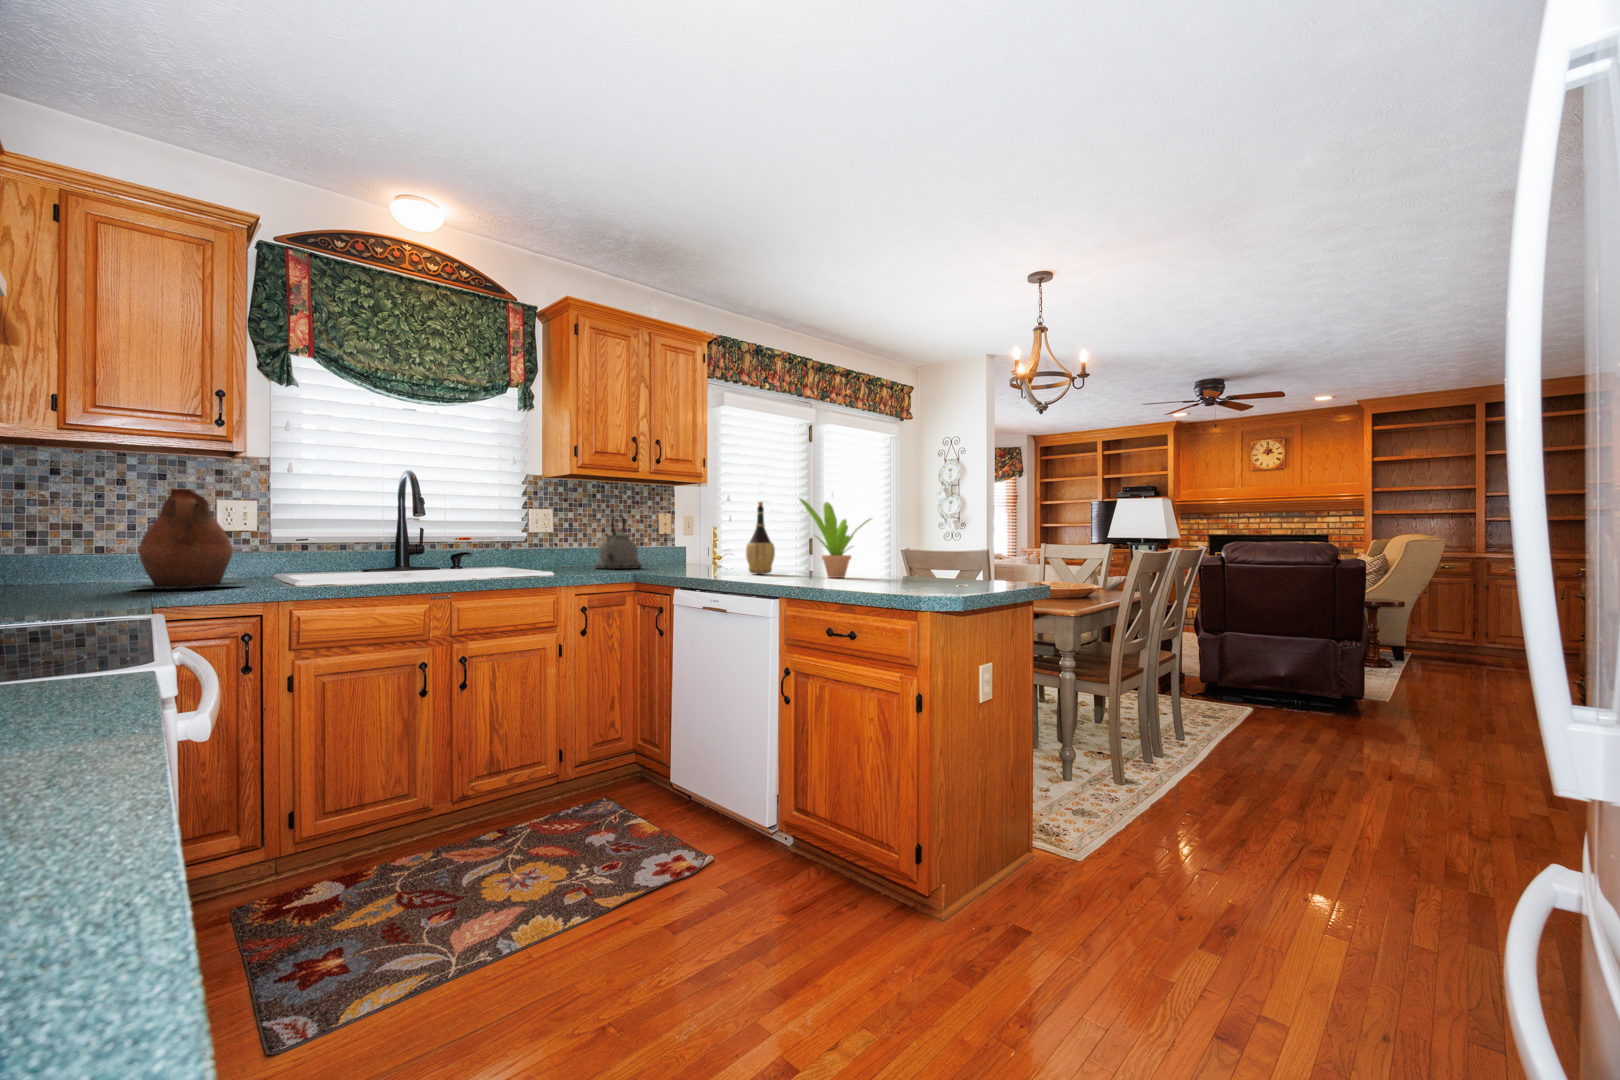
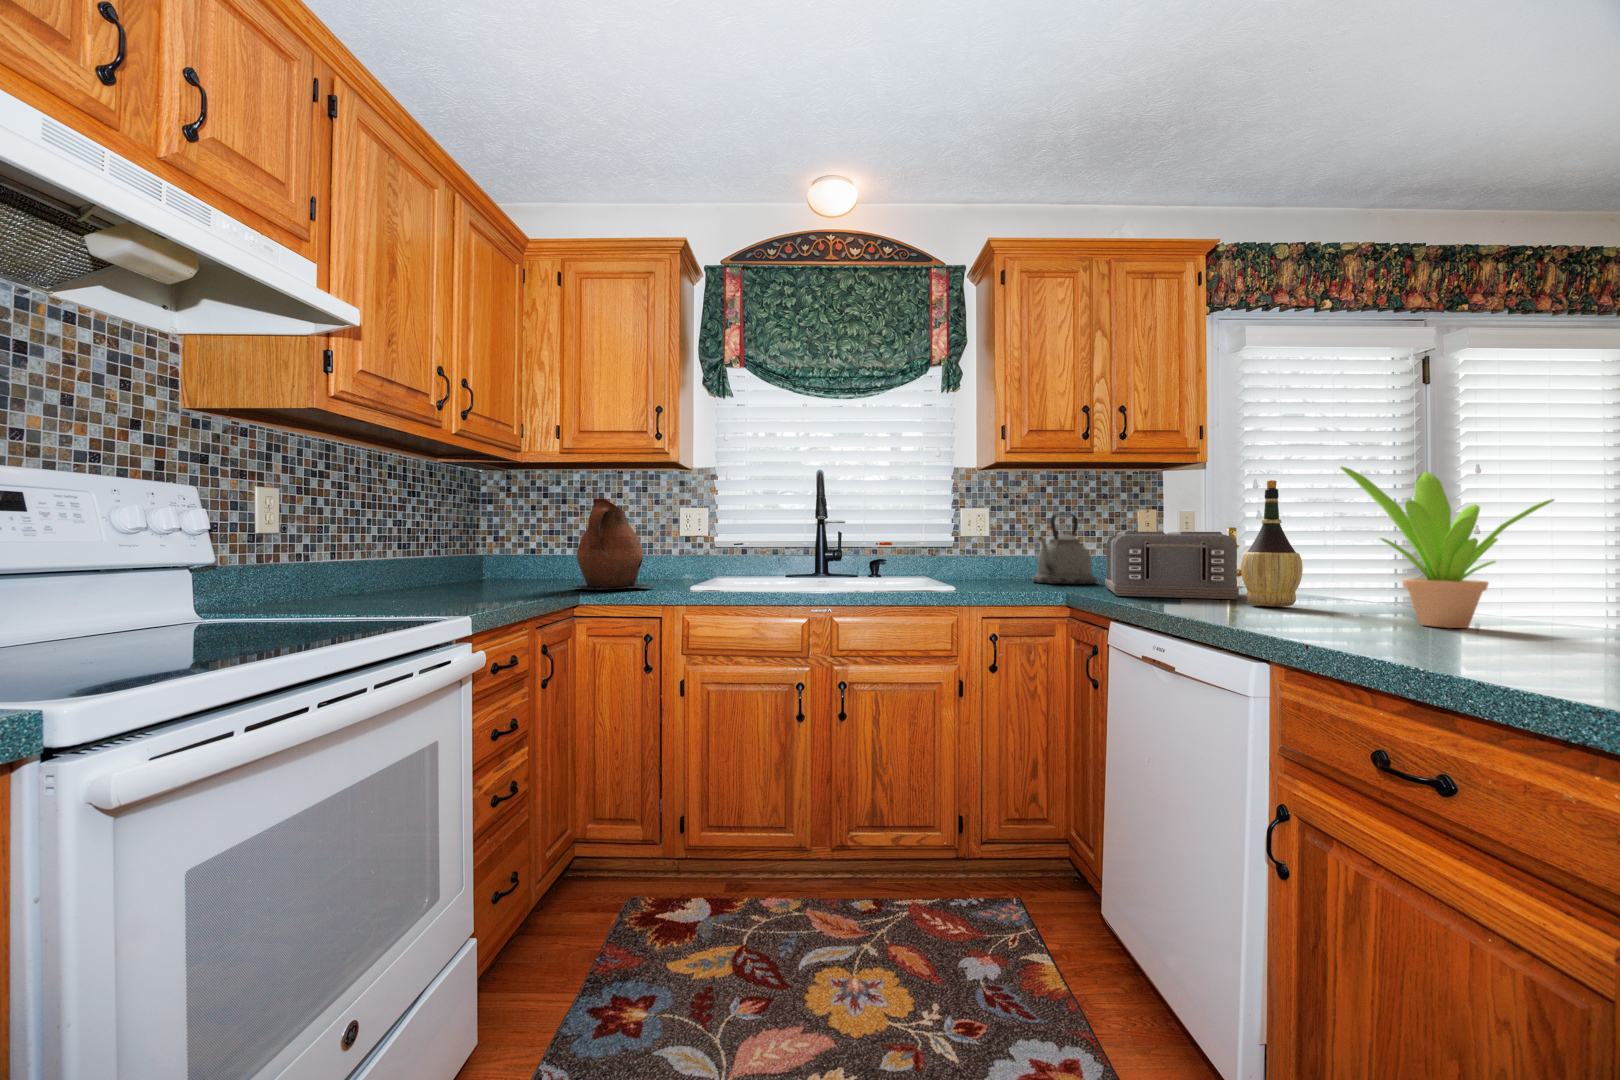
toaster: none [654,530,740,573] -> present [1105,532,1239,599]

